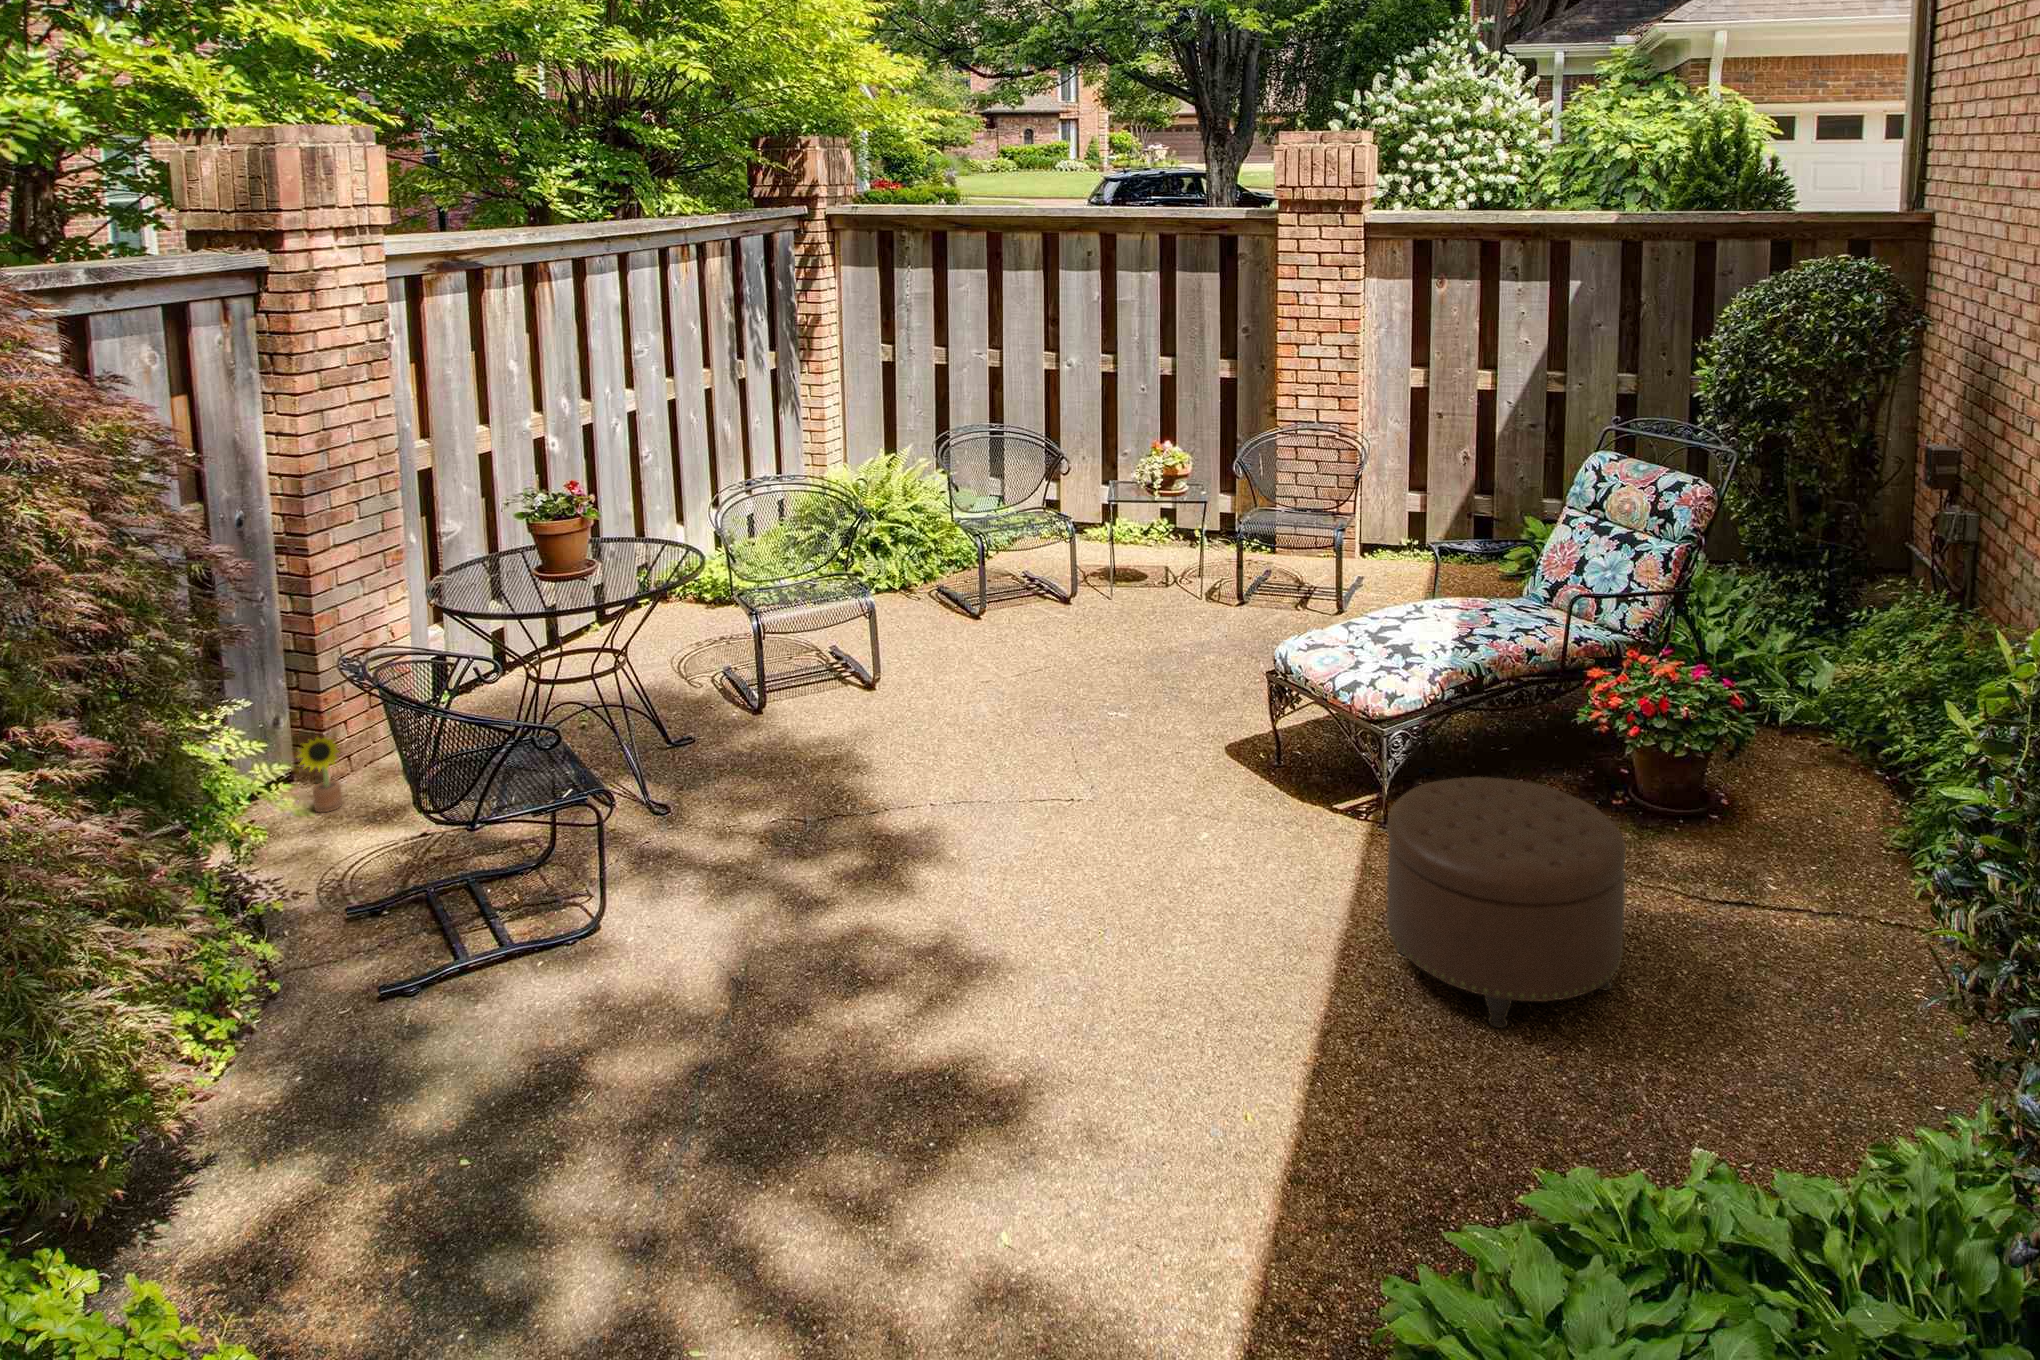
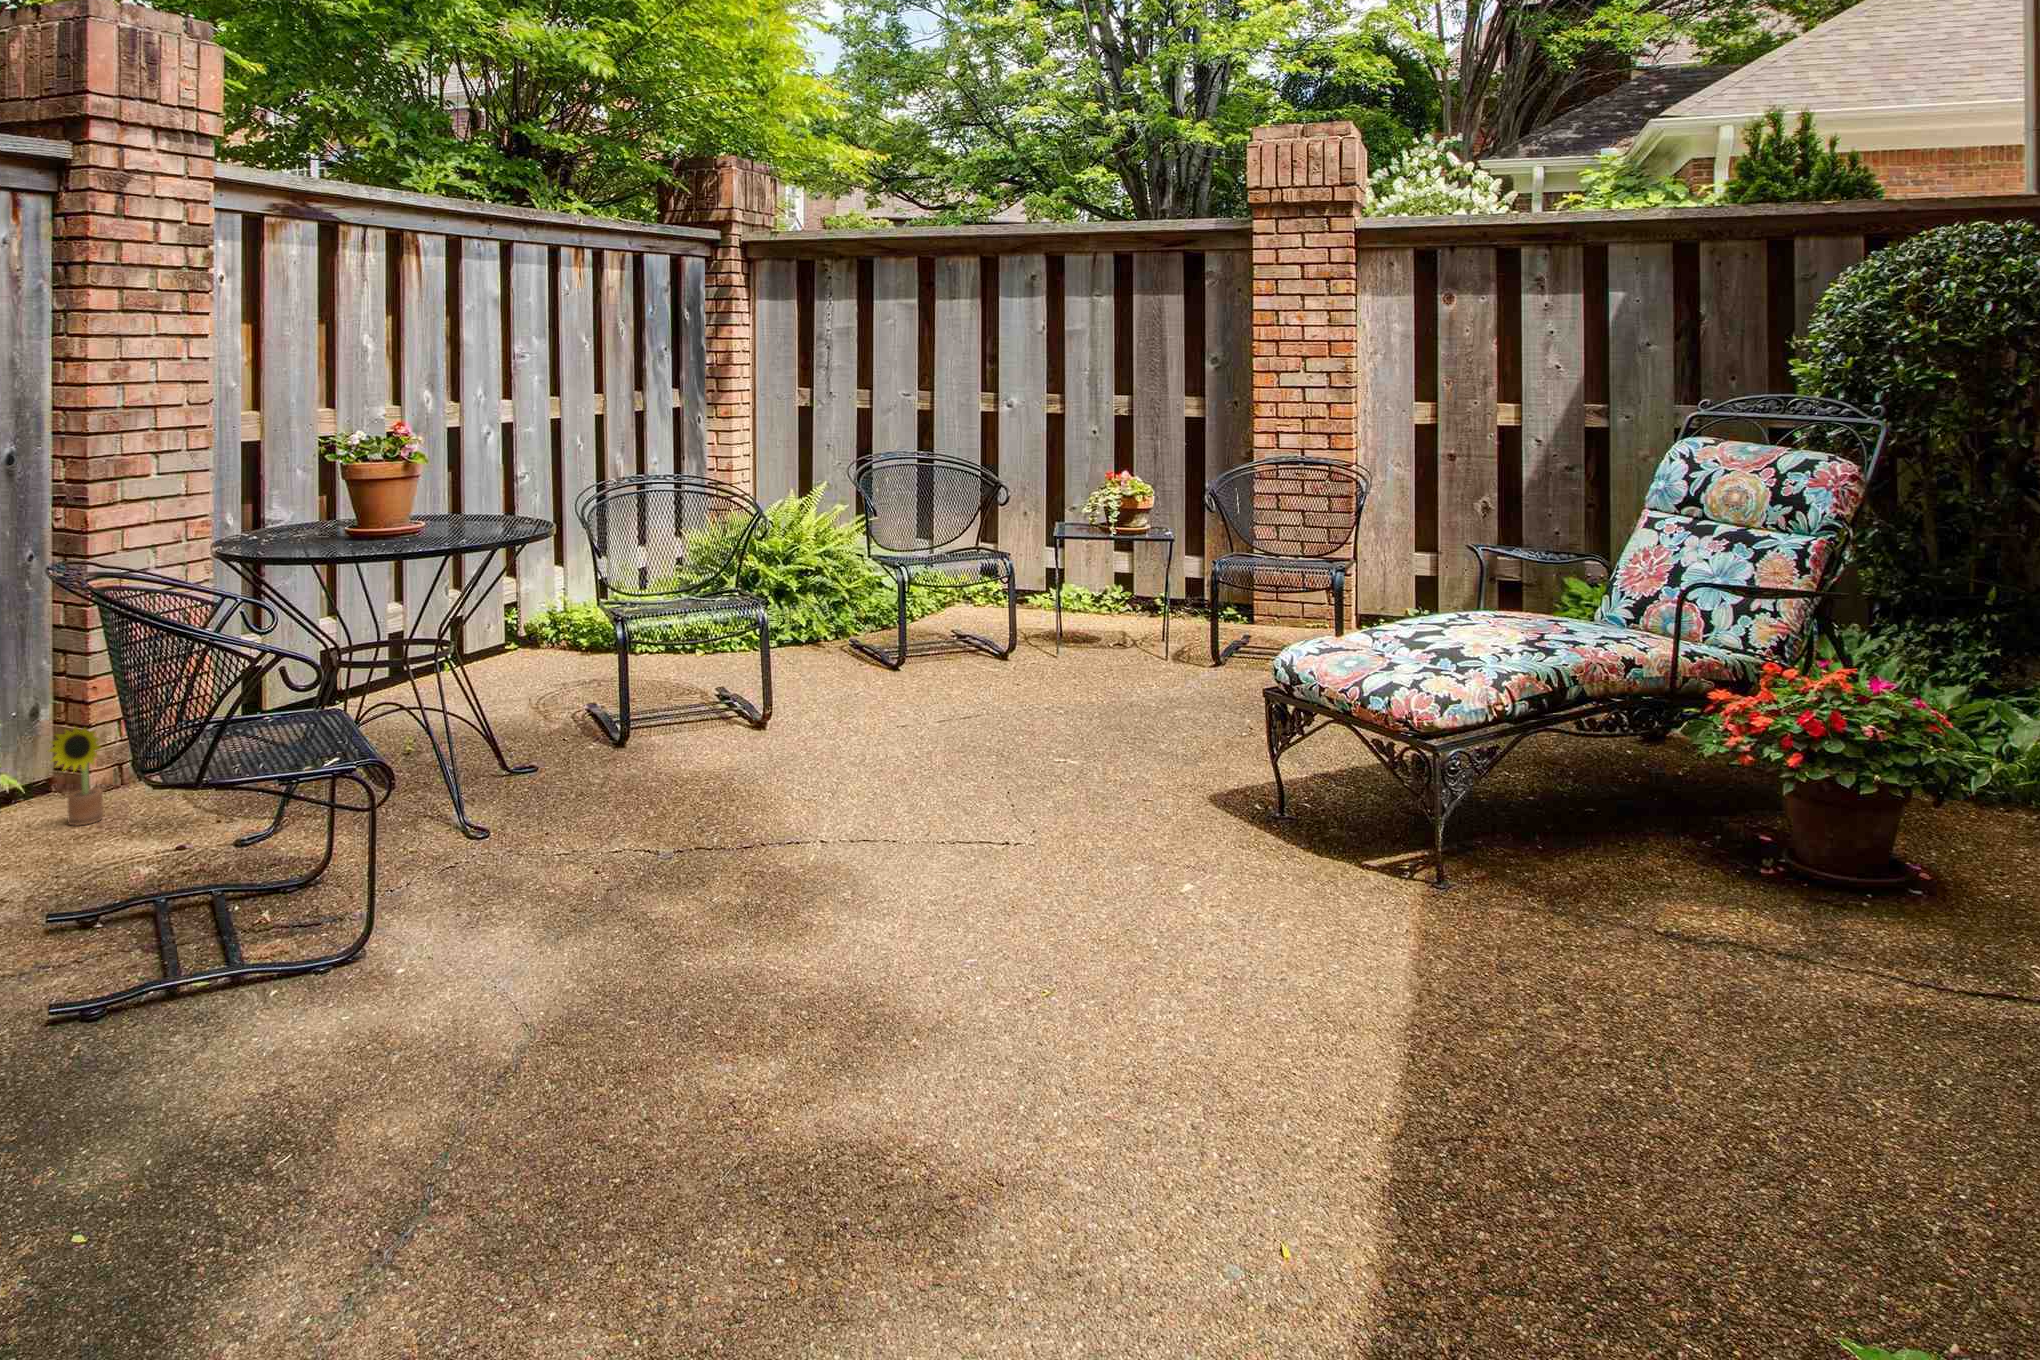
ottoman: present [1387,777,1626,1028] -> none [1466,790,1866,1161]

